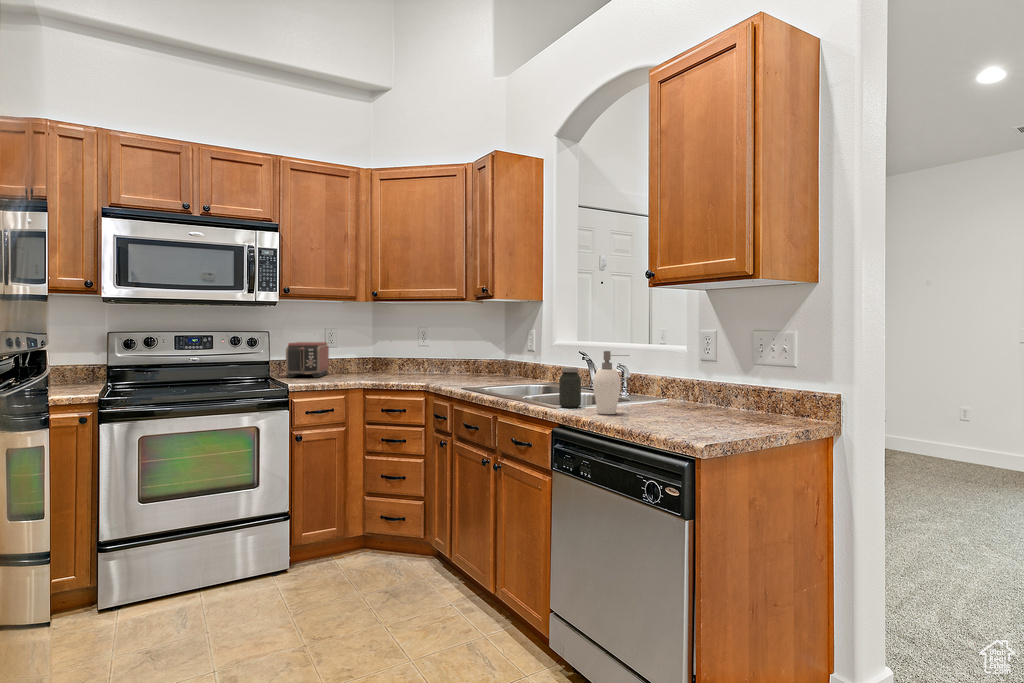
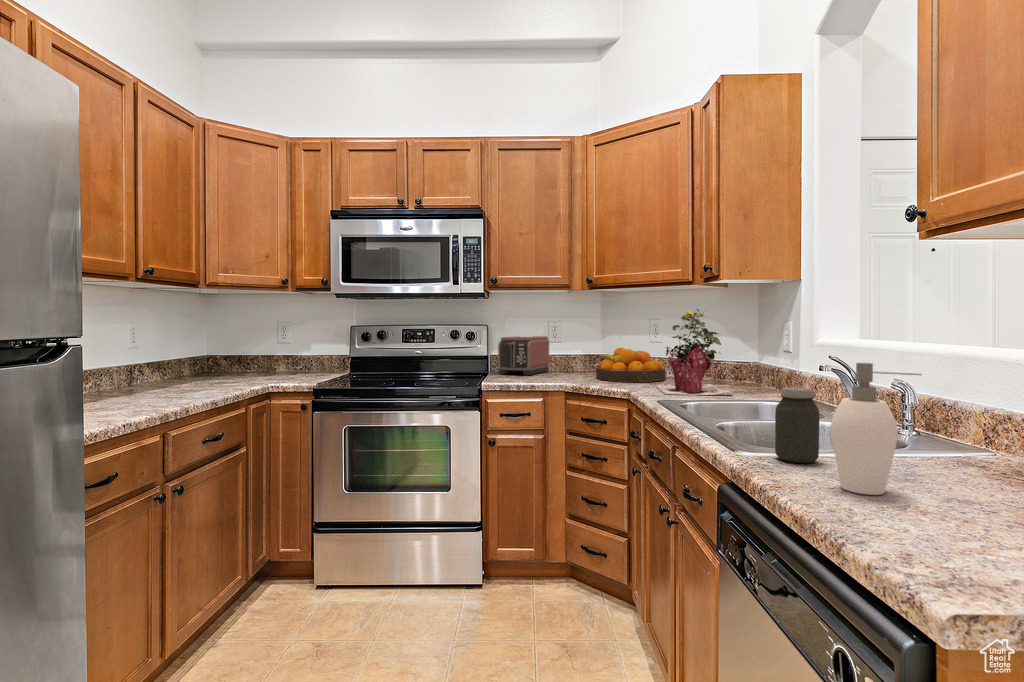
potted plant: none [439,320,499,384] -> present [656,309,733,395]
fruit bowl: none [380,351,438,379] -> present [596,348,666,382]

